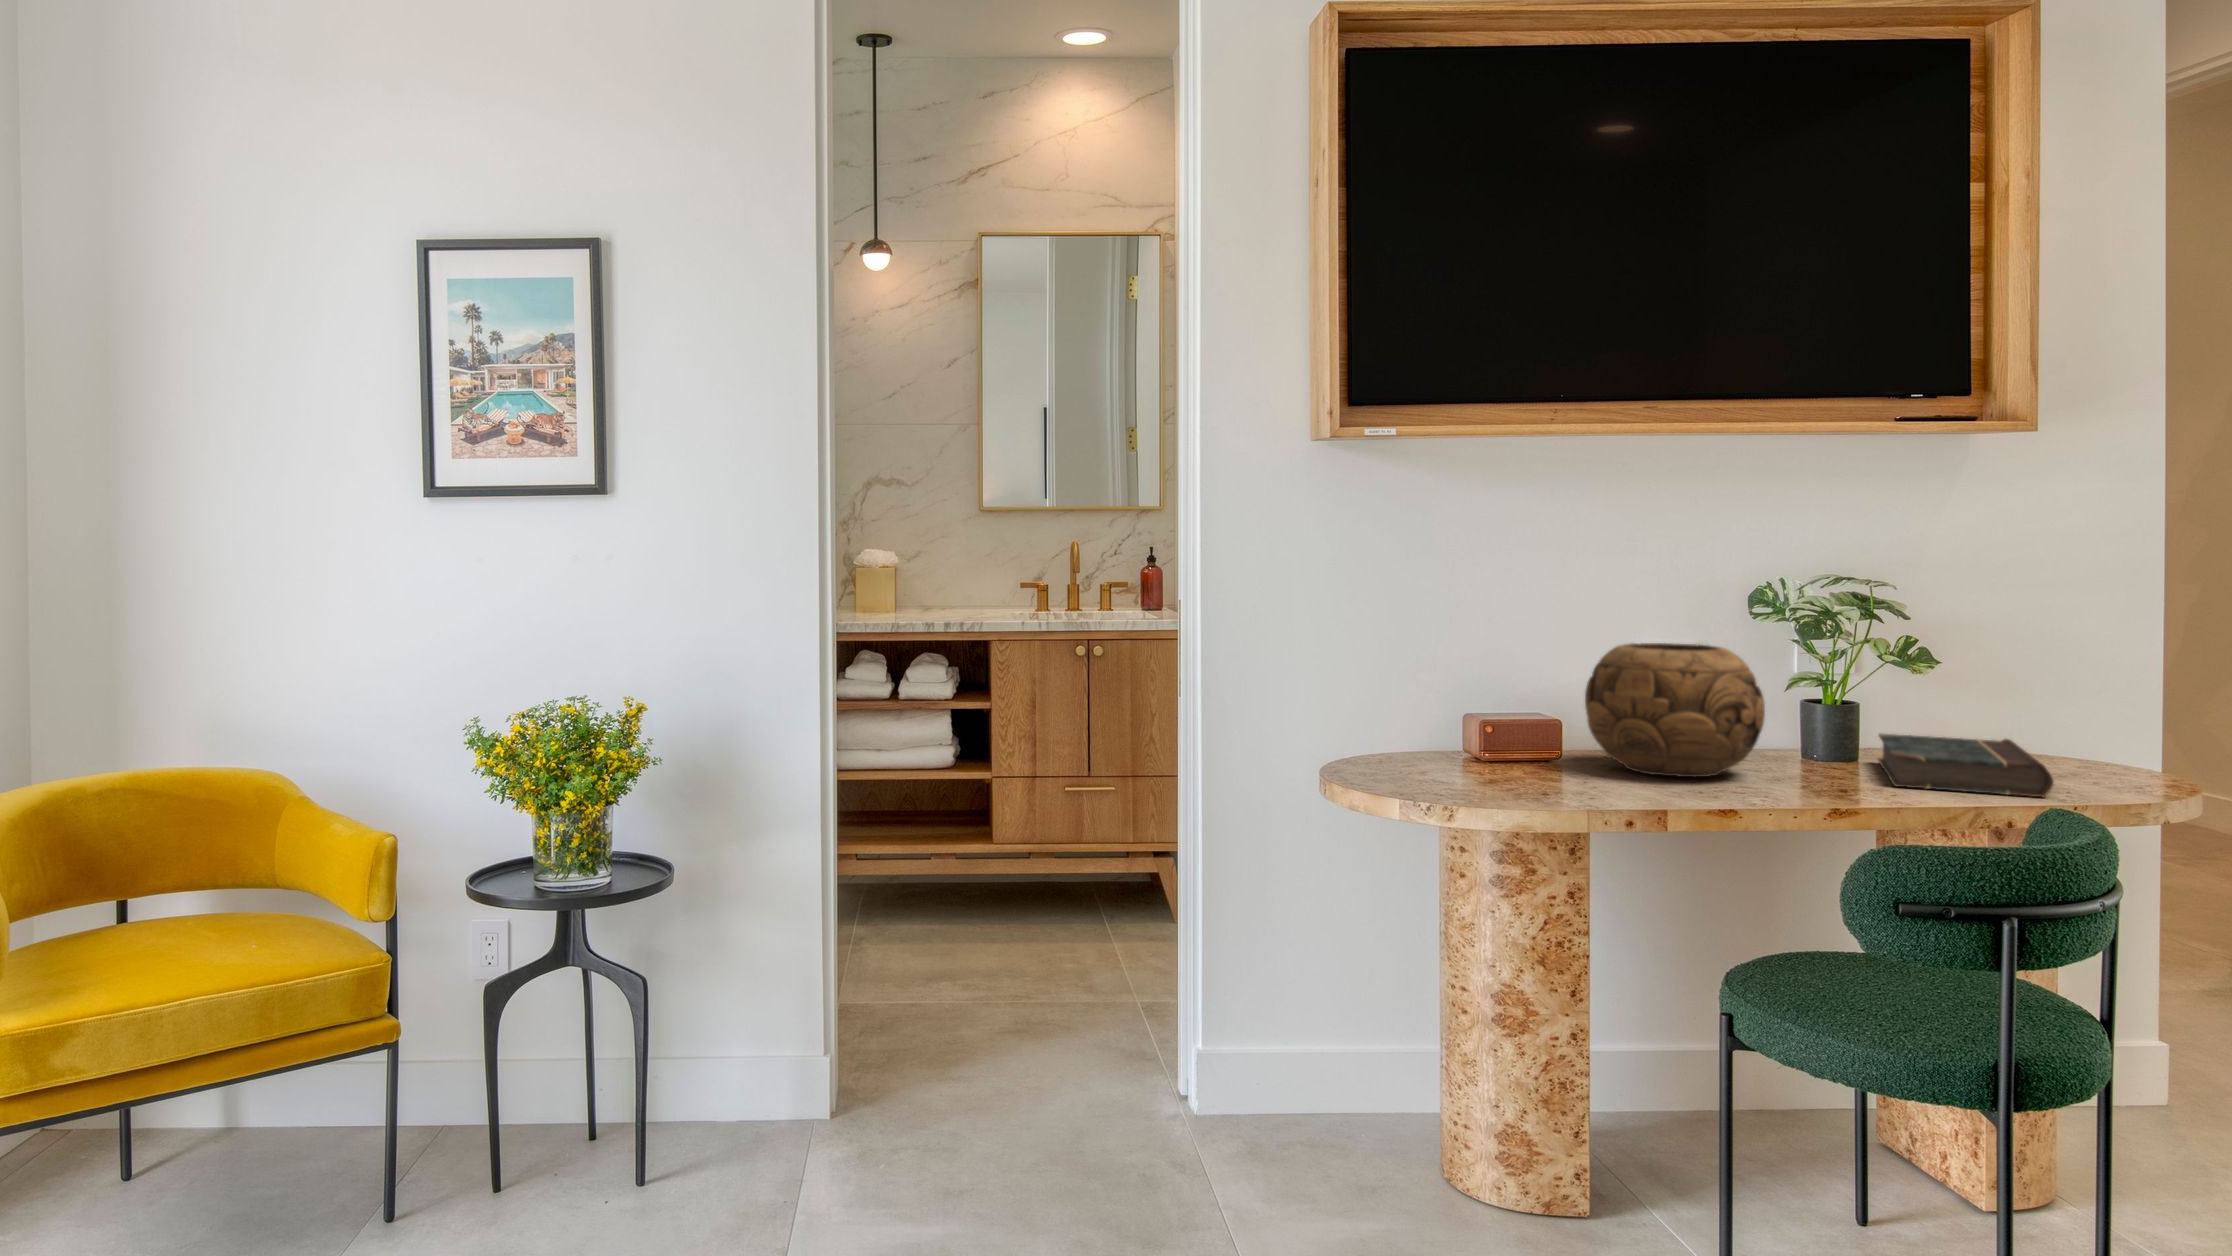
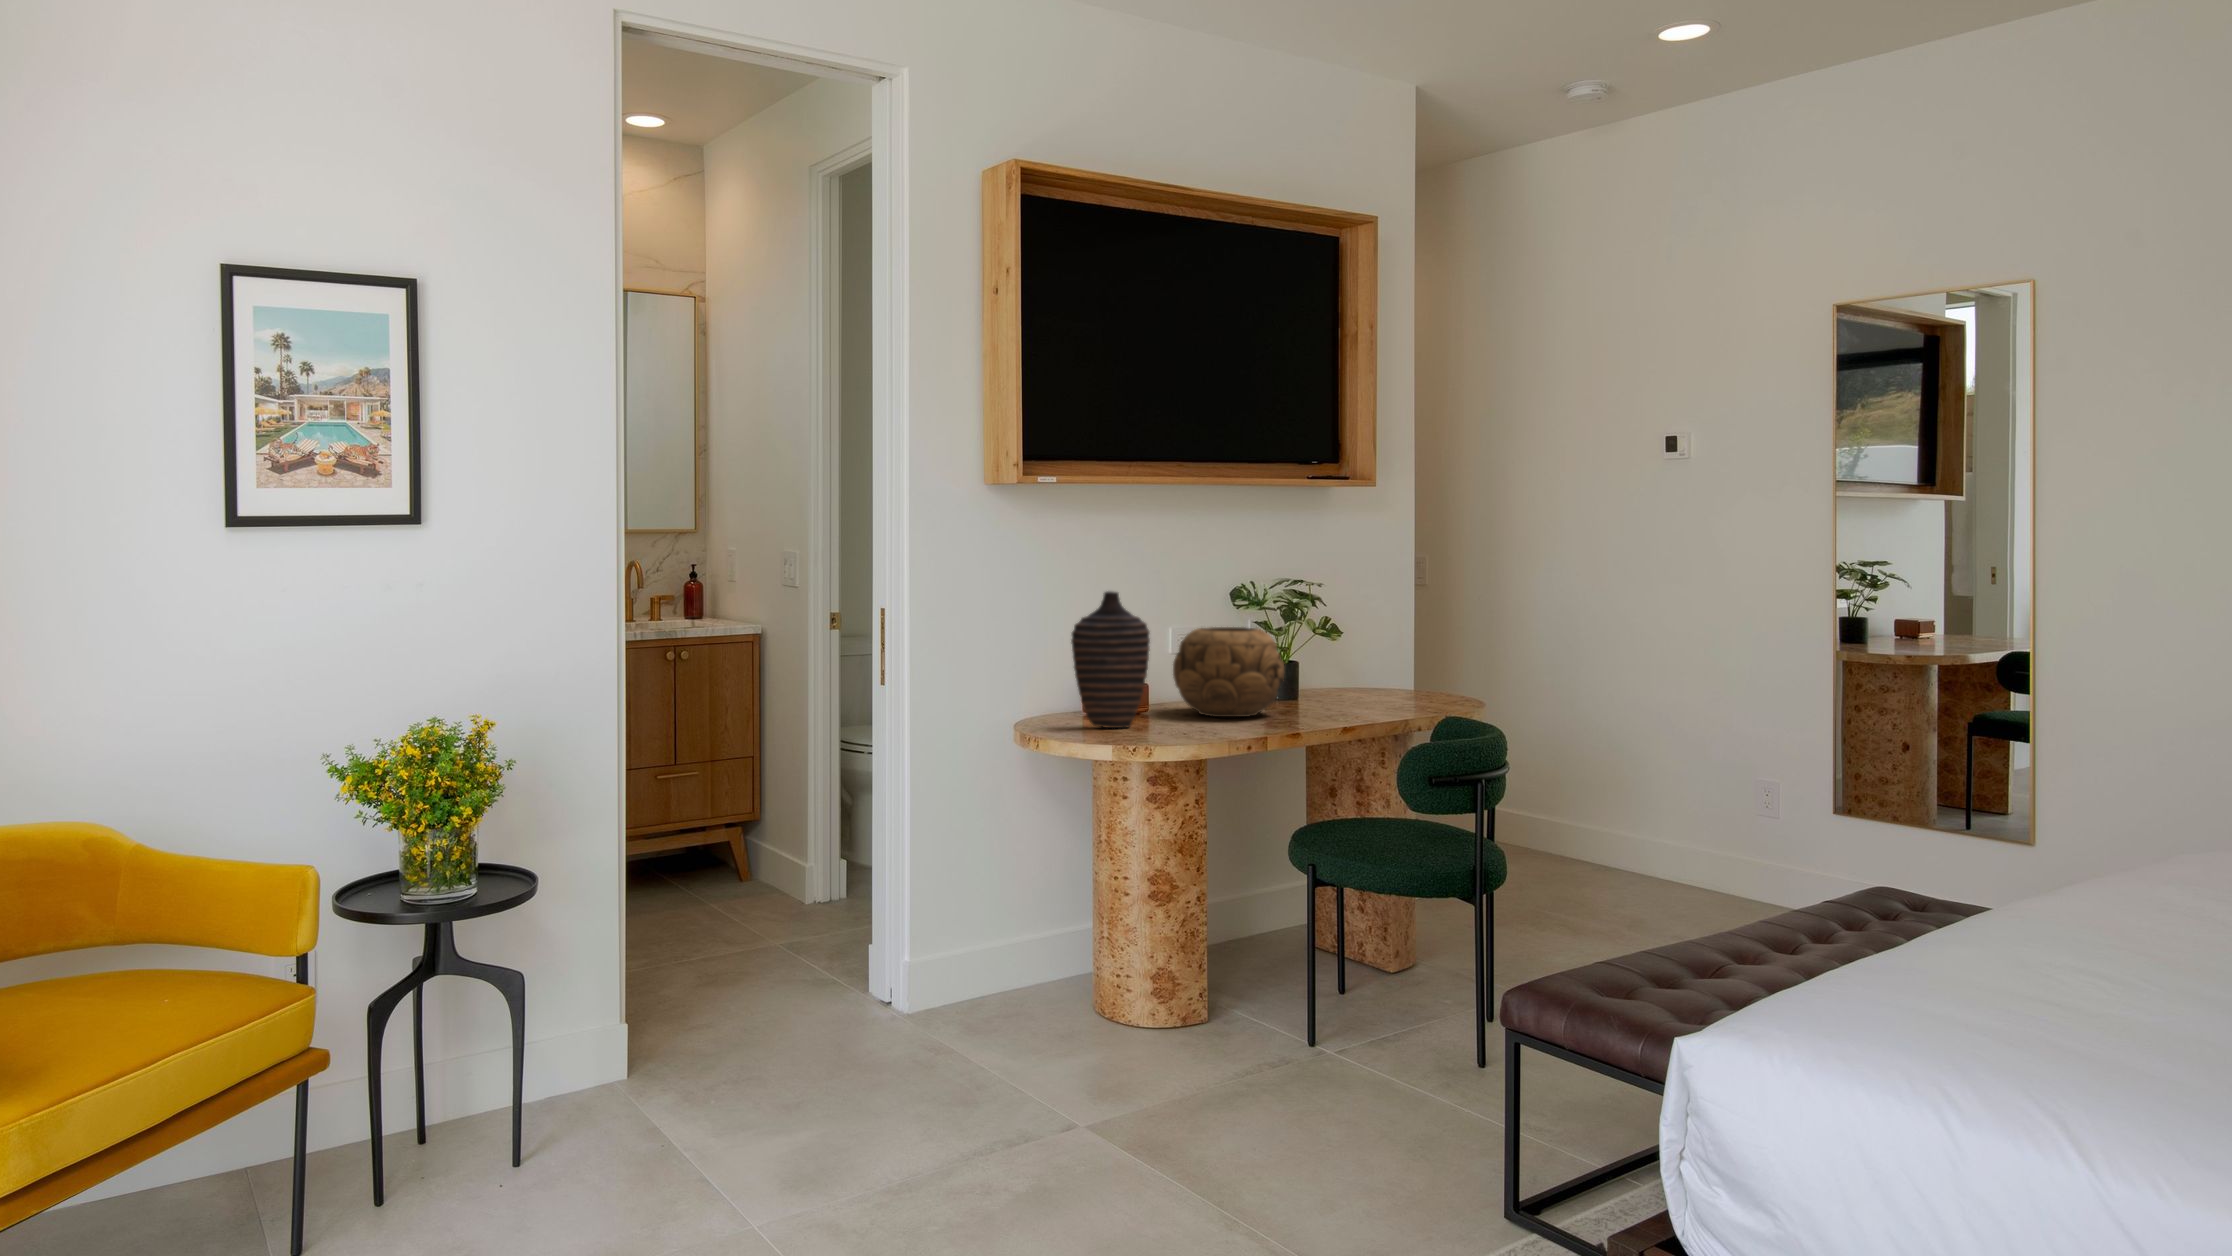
decorative vase: none [1394,586,1512,777] -> present [1071,591,1150,728]
book: present [1879,734,2054,797] -> none [1323,679,1432,712]

